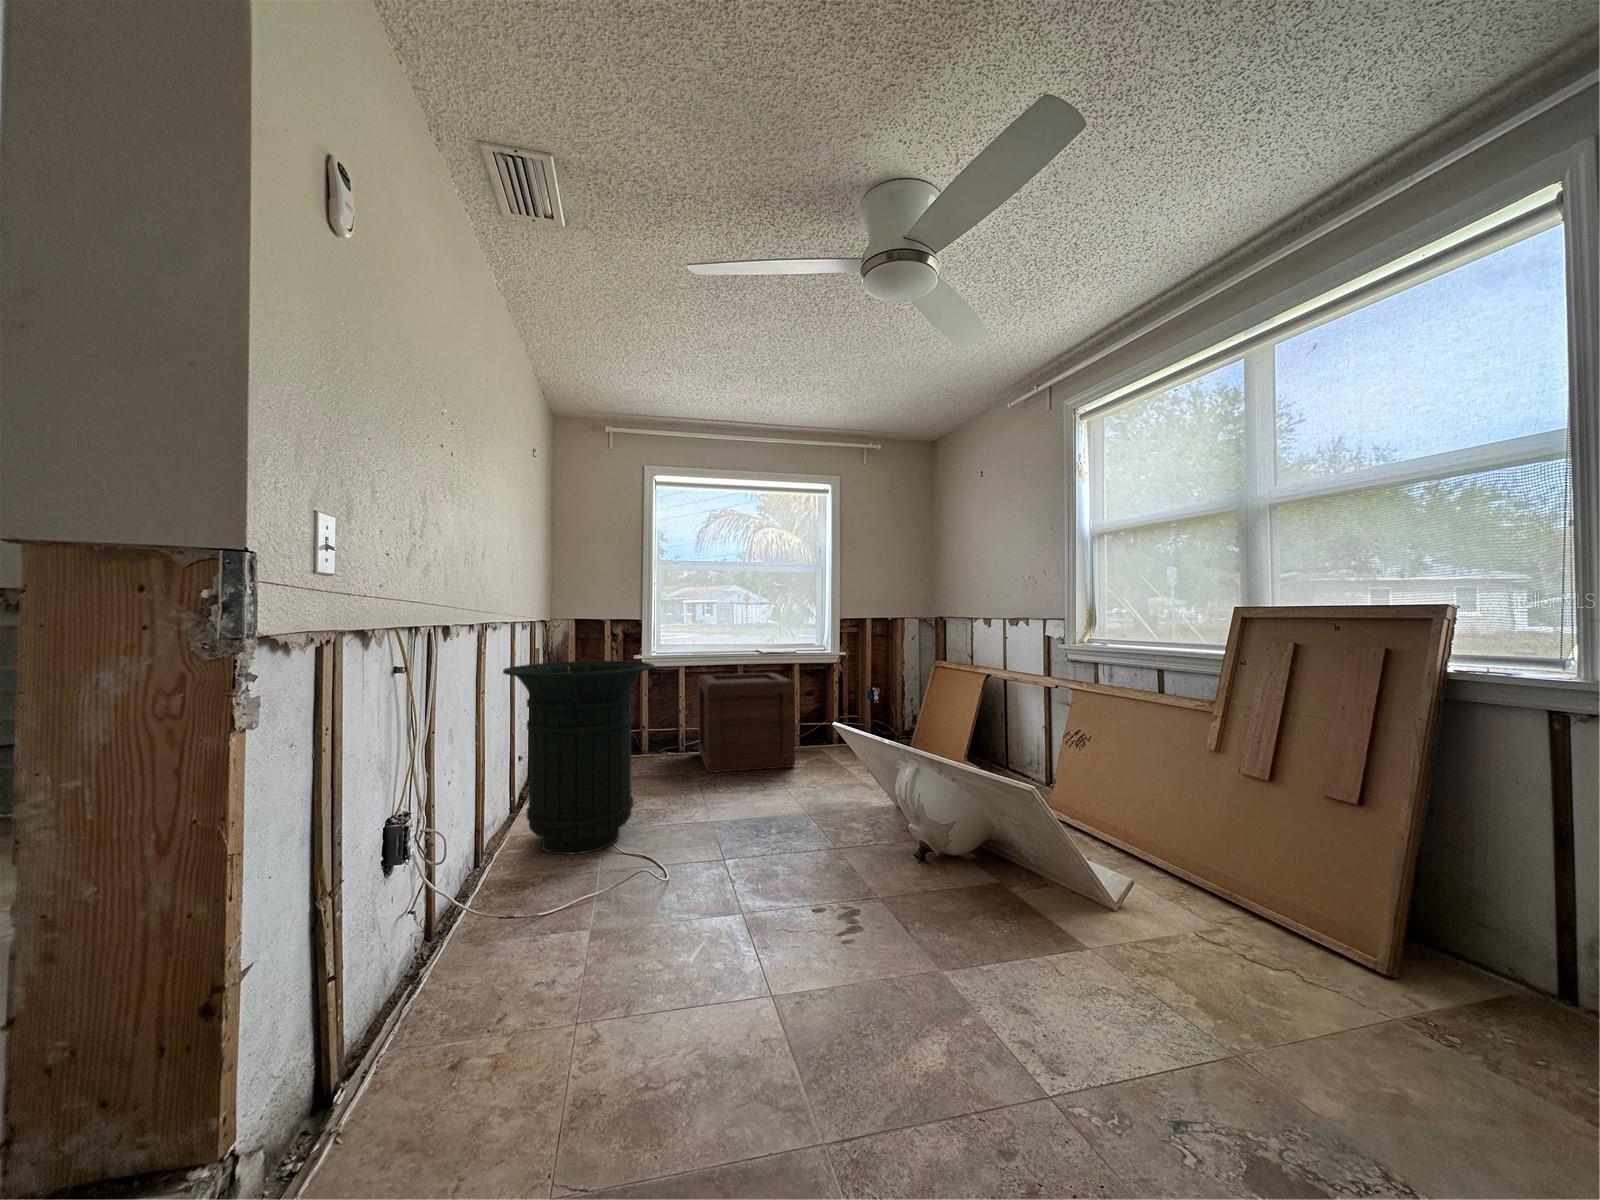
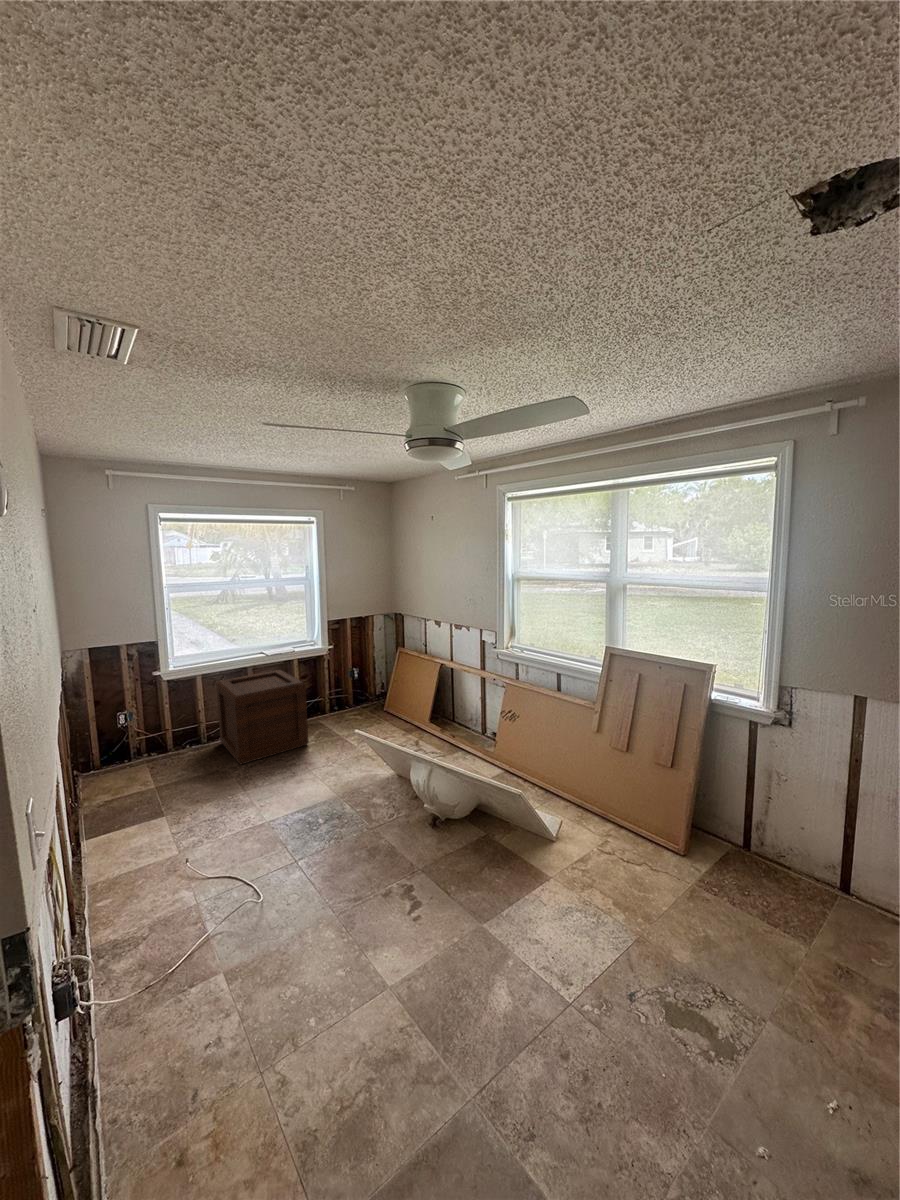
trash can: present [503,661,654,855] -> none [68,713,218,897]

